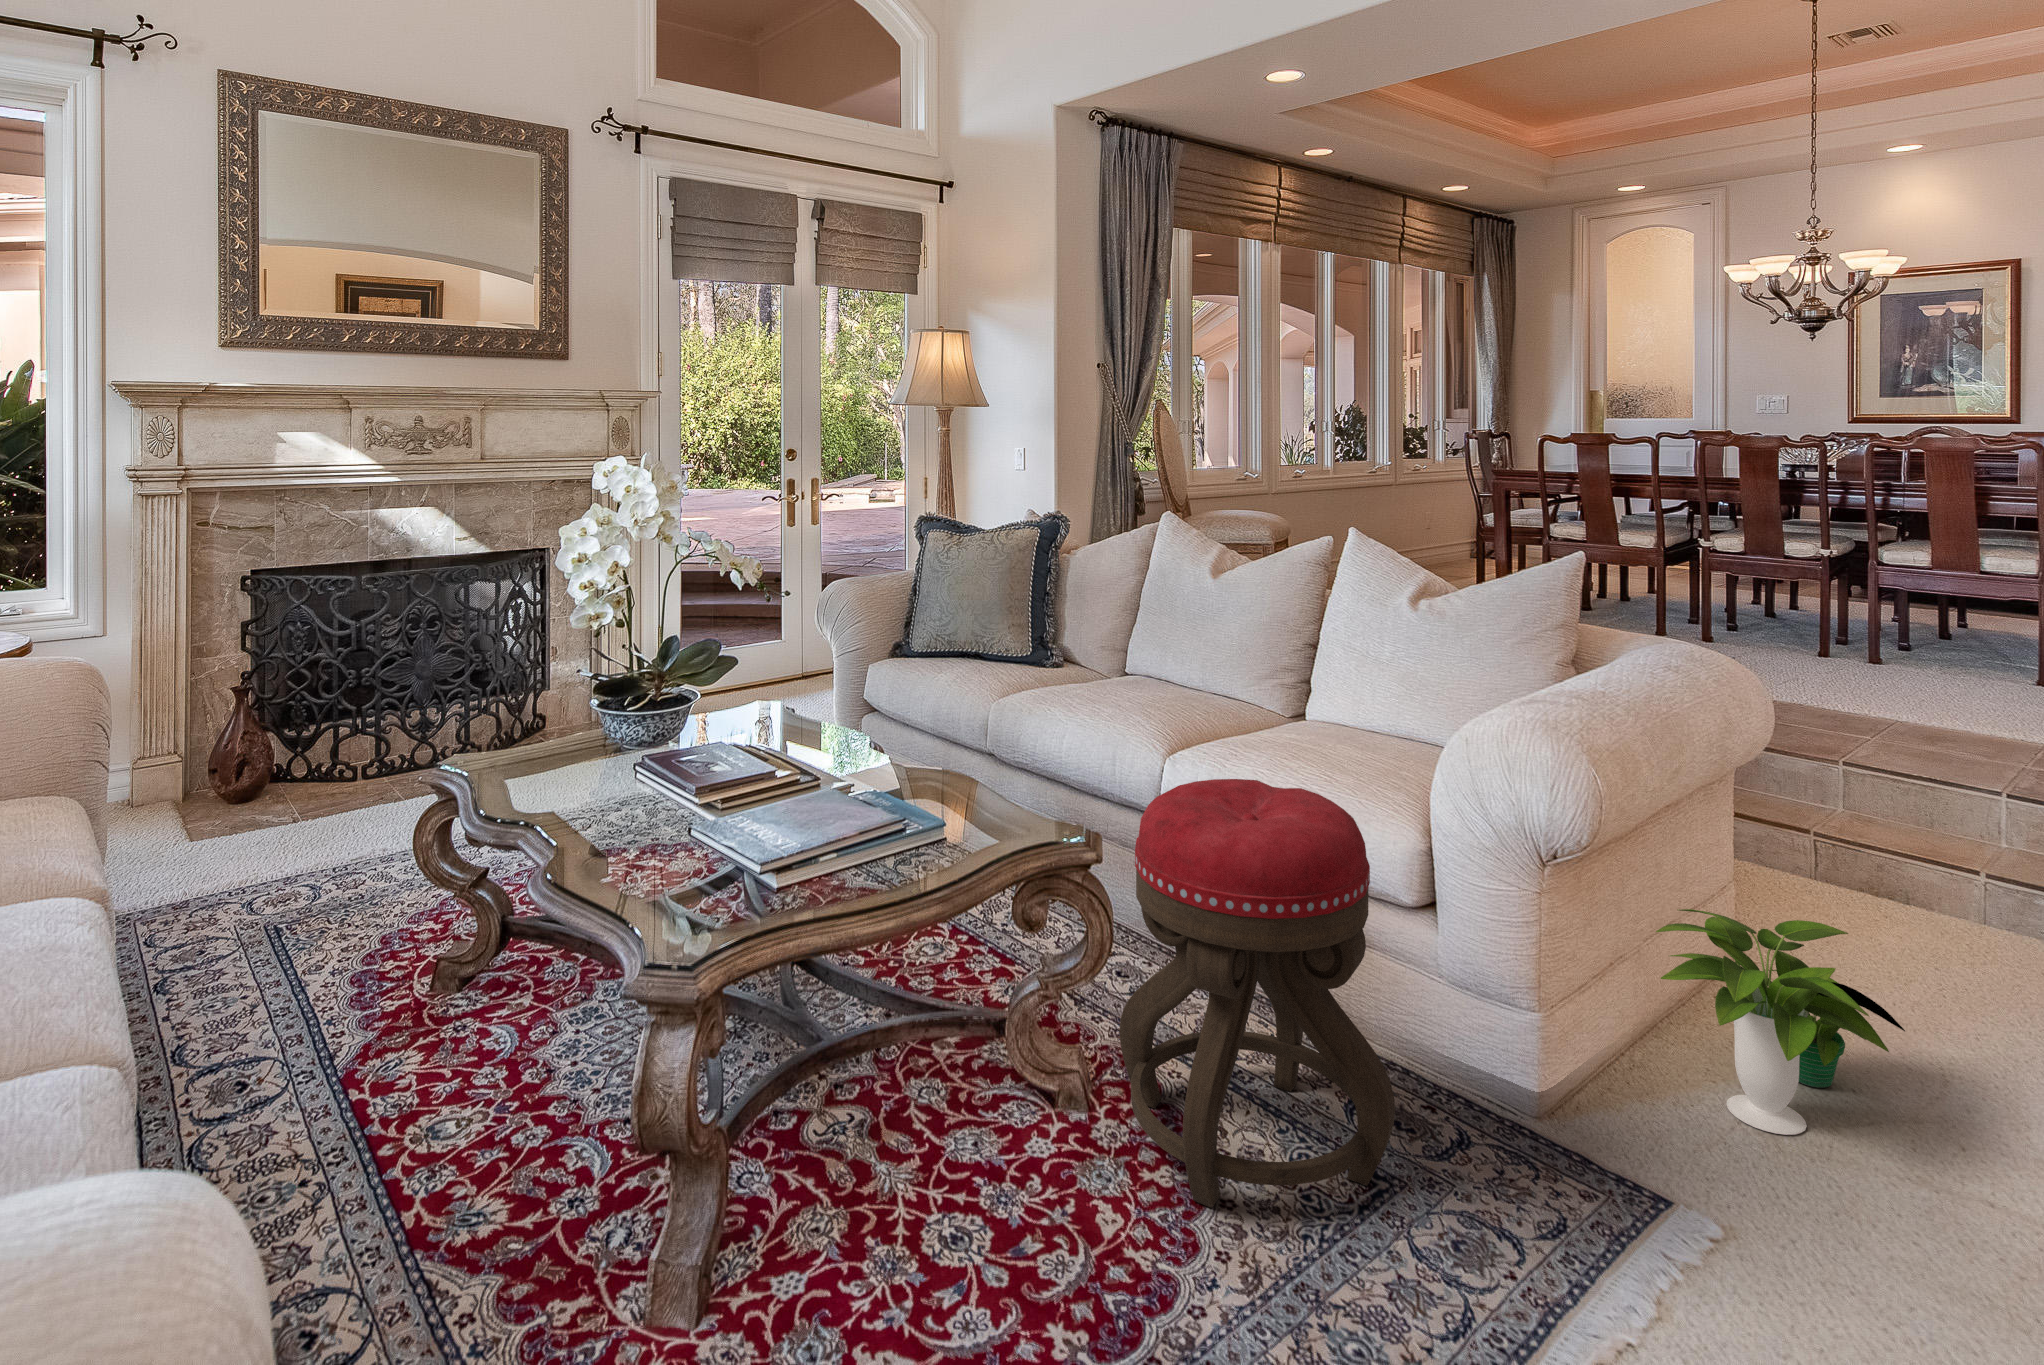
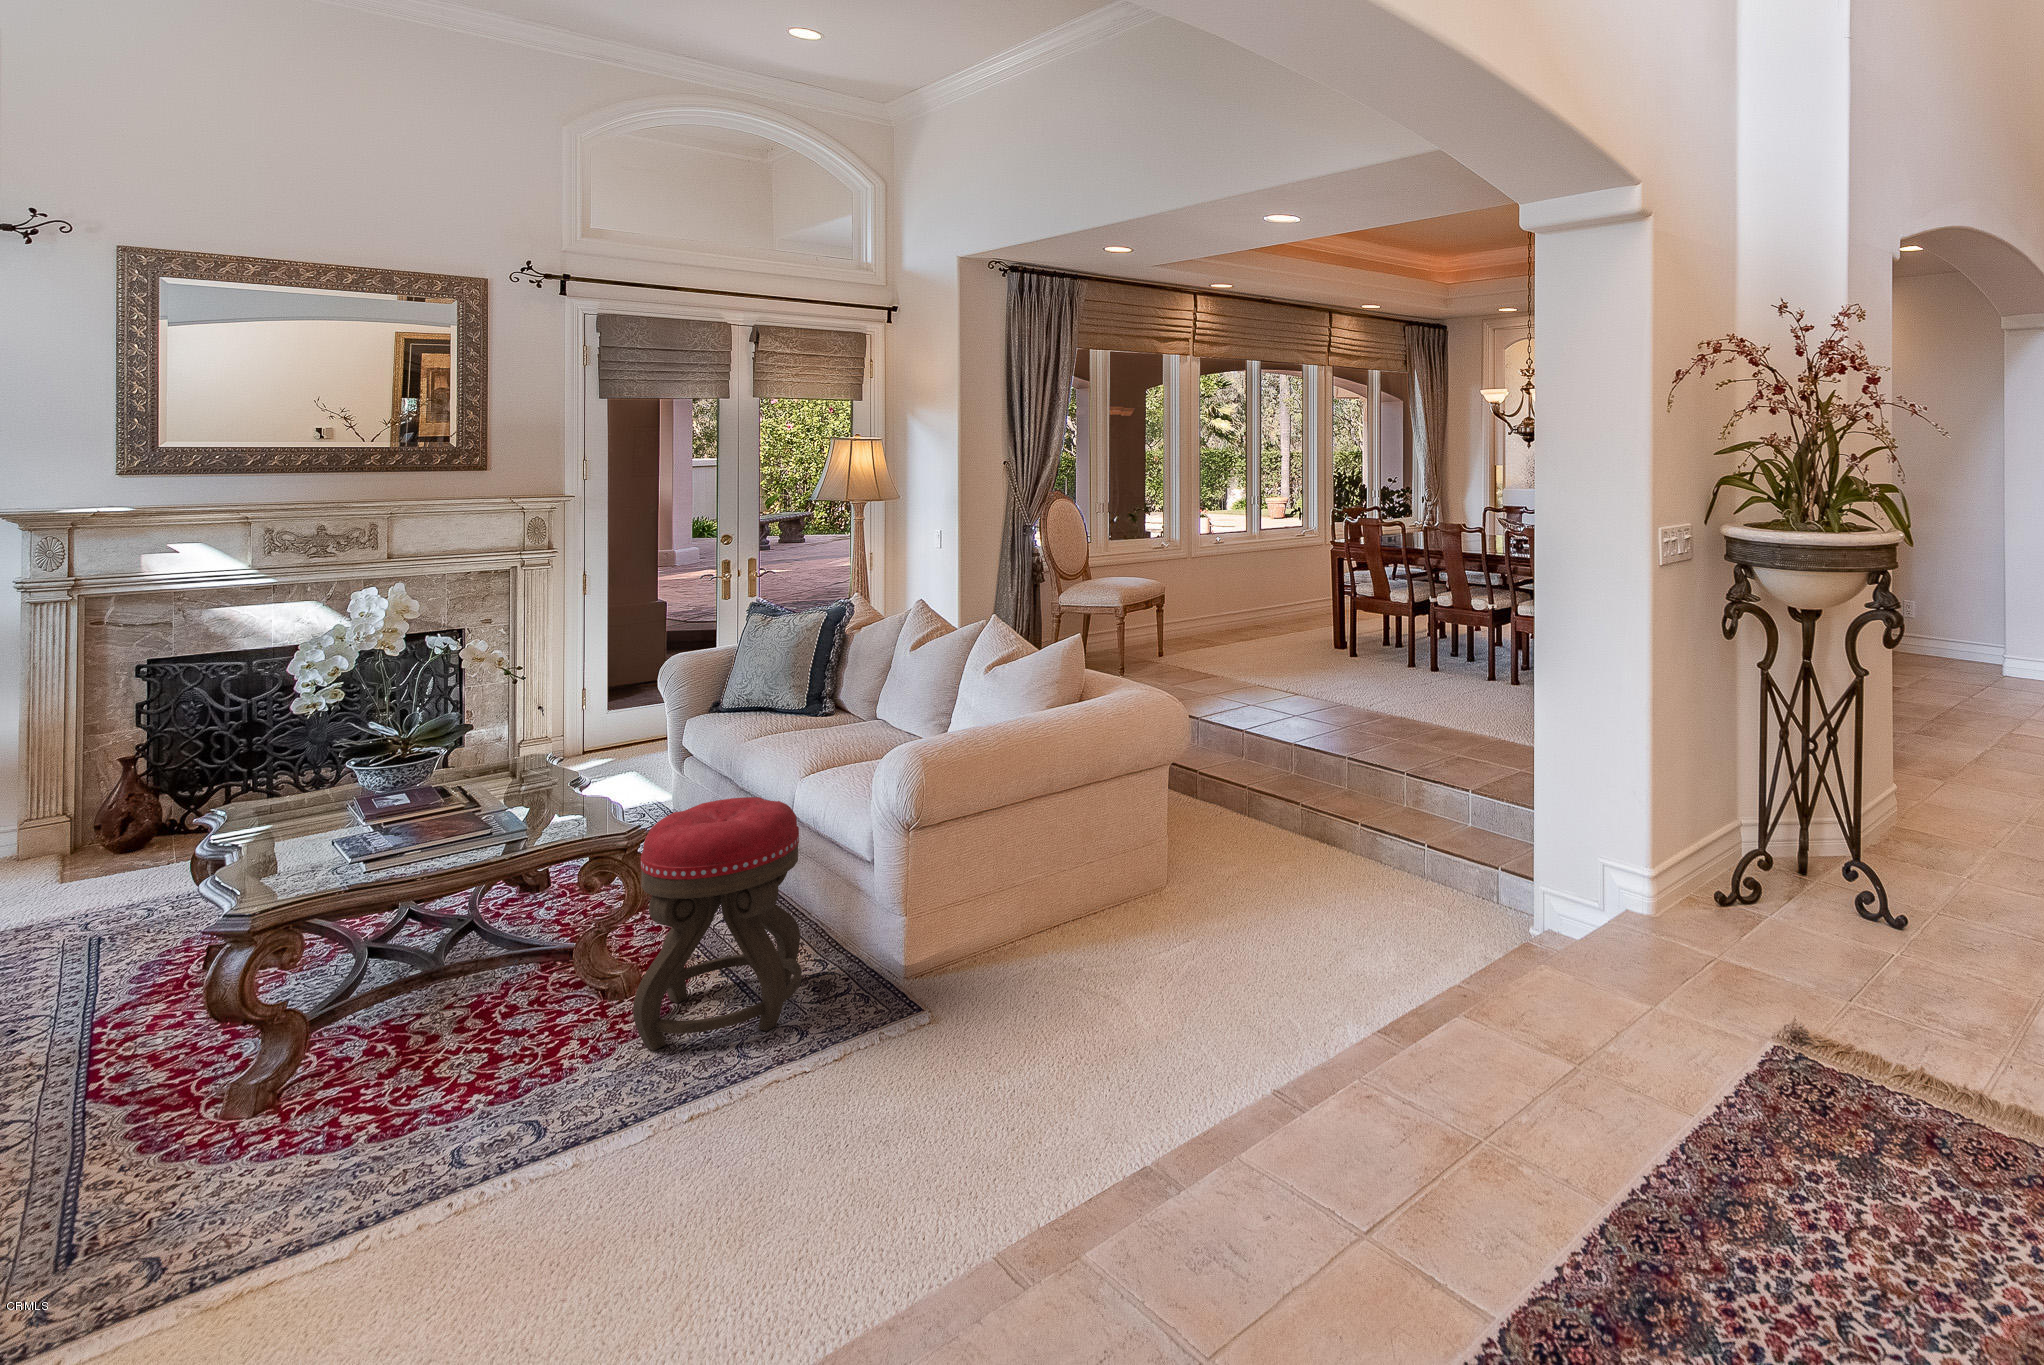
potted plant: present [1656,909,1905,1135] -> none [1009,859,1150,984]

